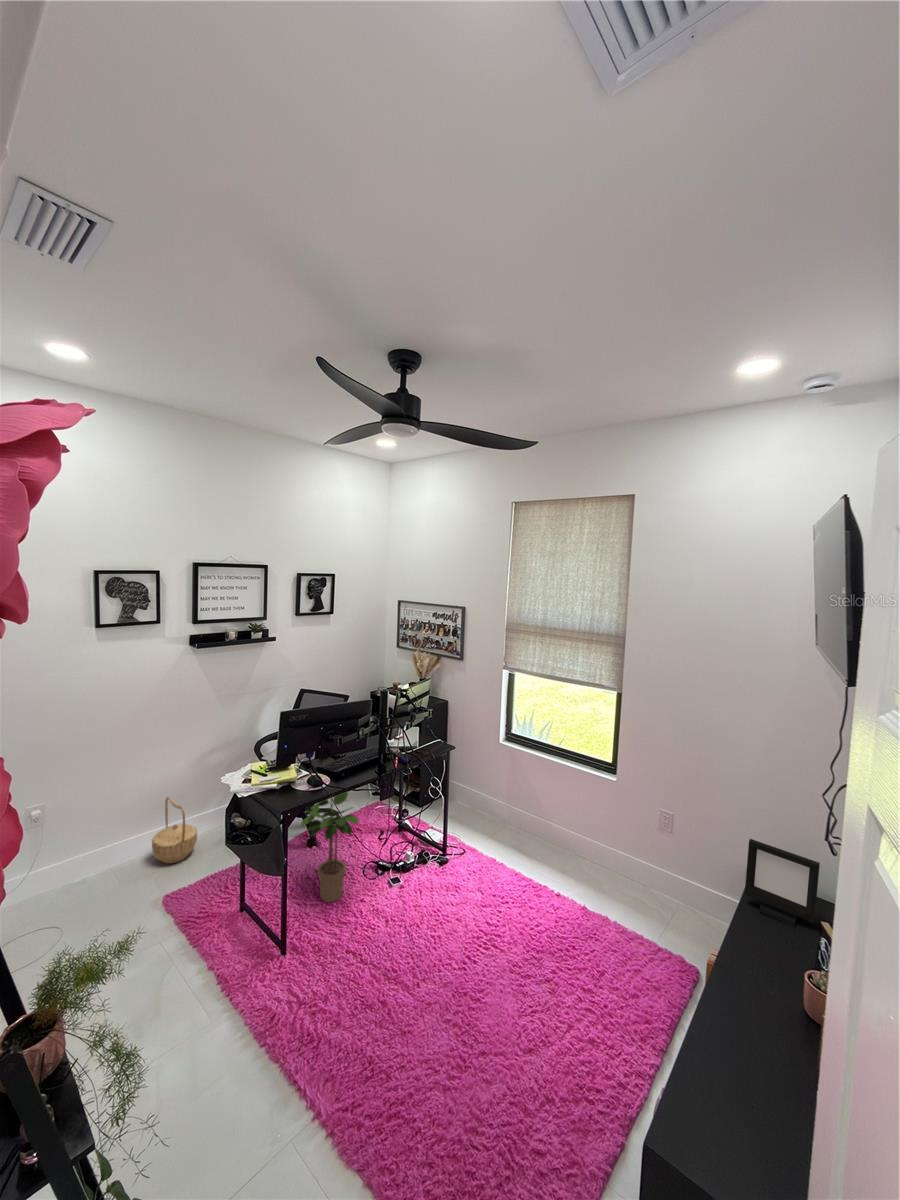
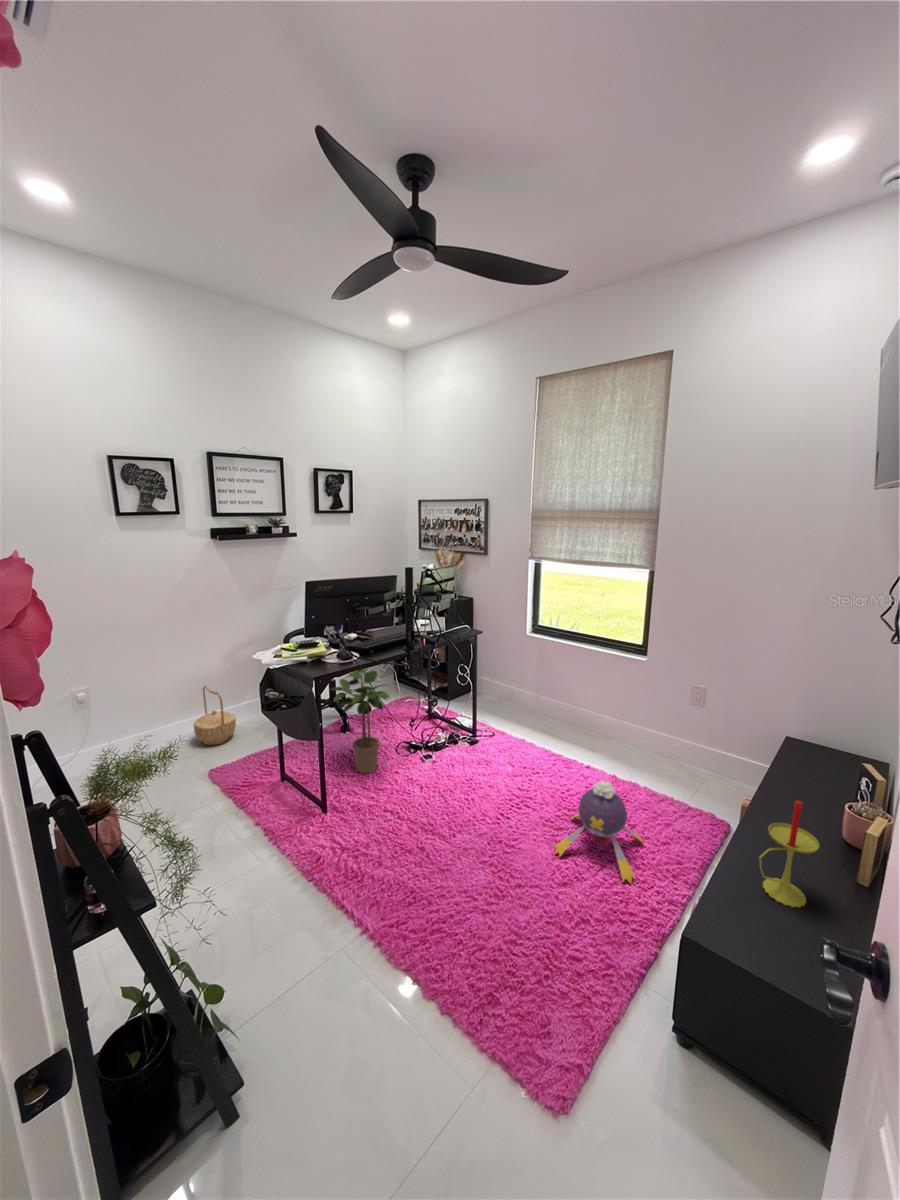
picture frame: present [745,839,820,926] -> none [780,698,864,779]
plush toy: none [520,927,614,1051] -> present [554,781,645,883]
candle: none [719,981,776,1101] -> present [759,800,819,908]

